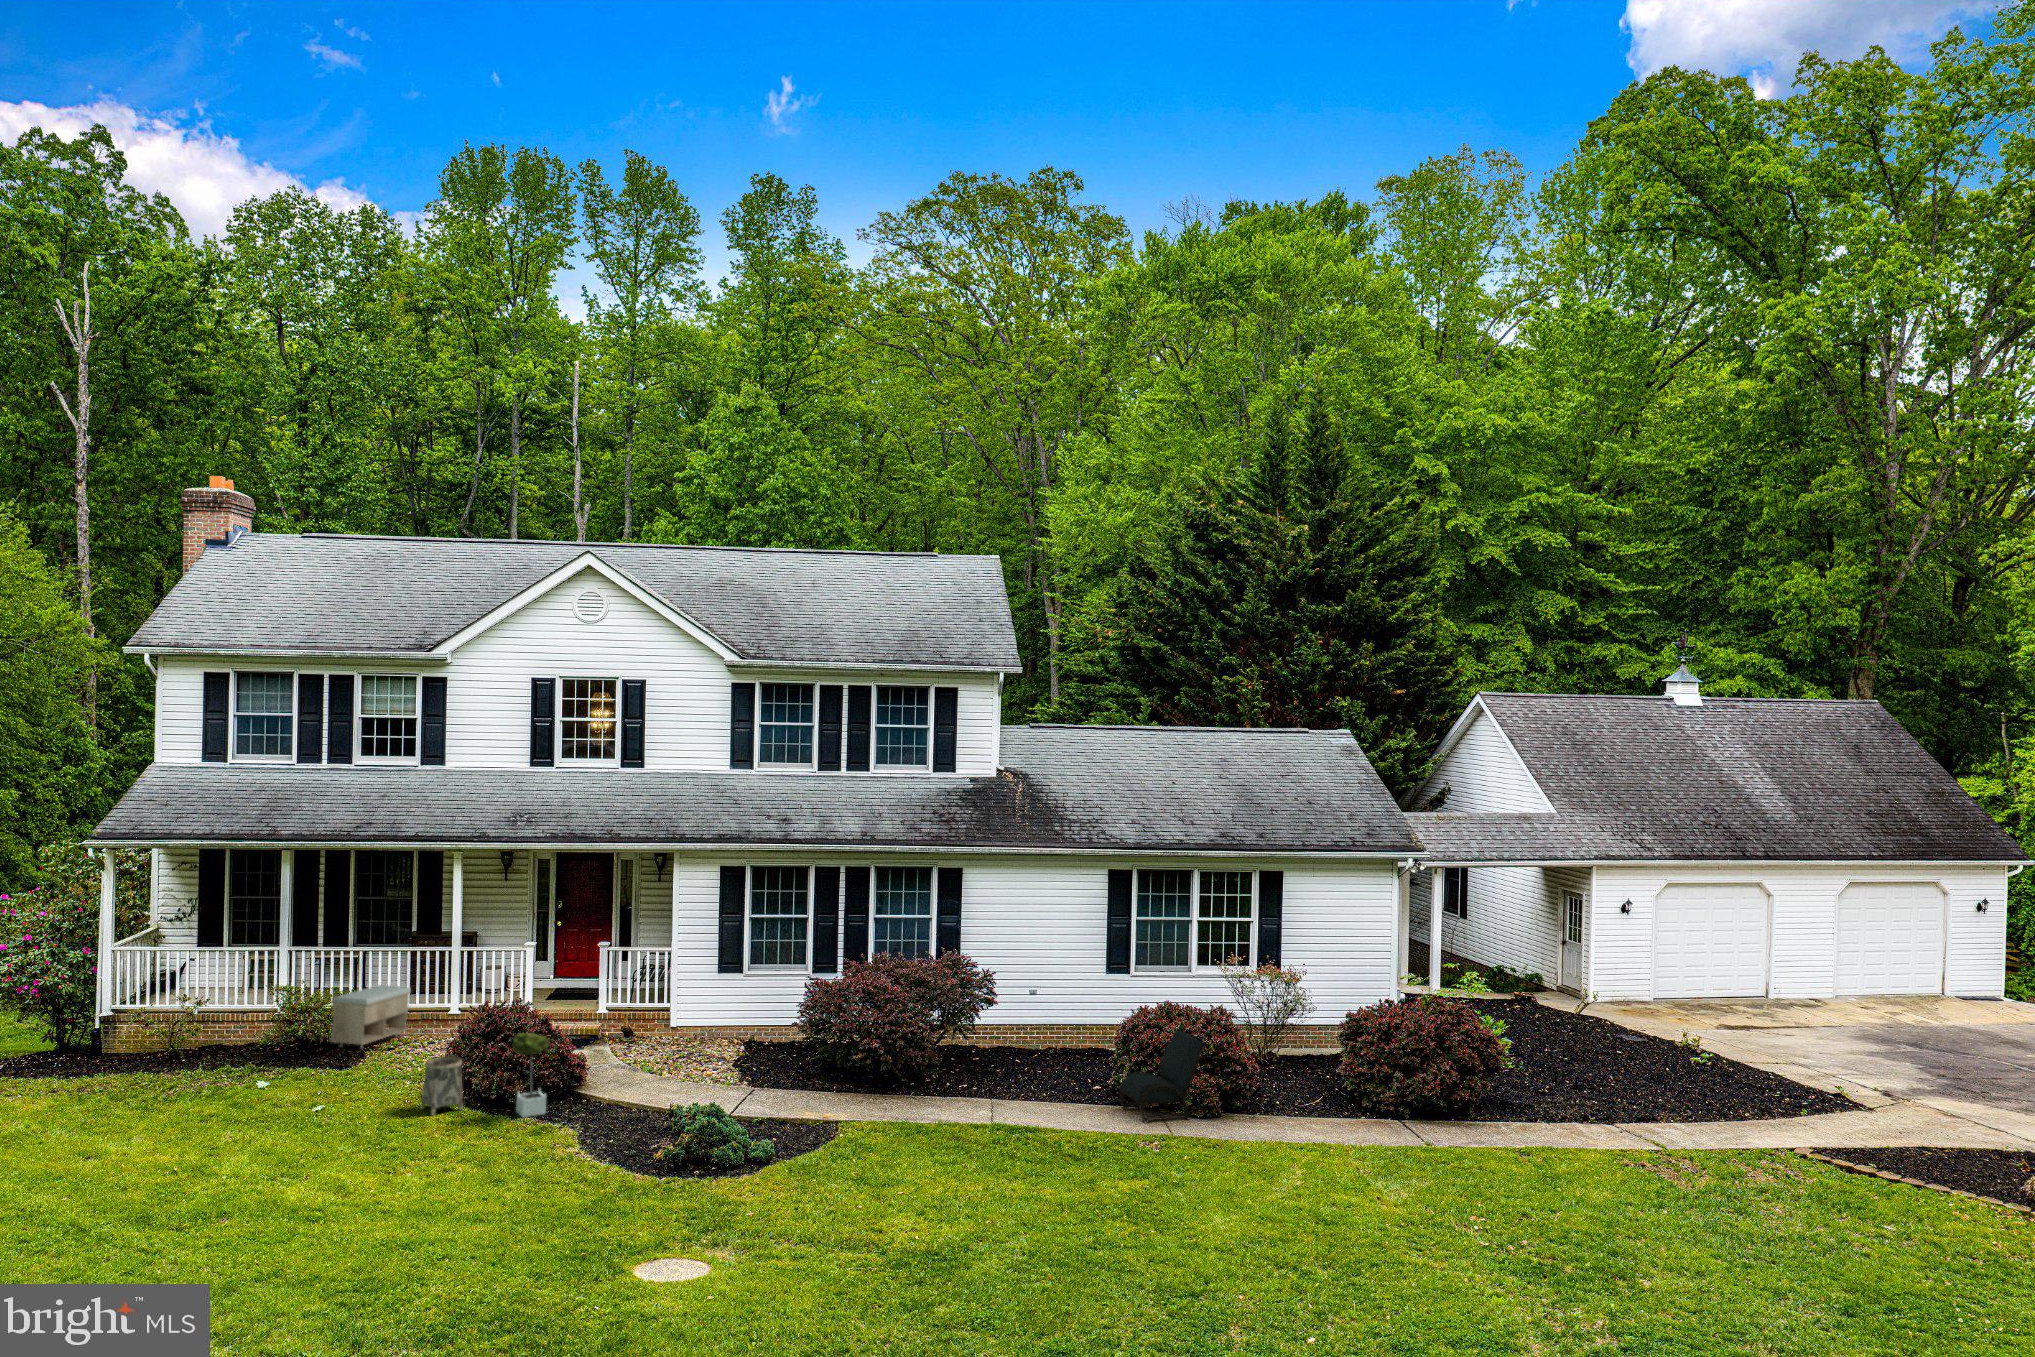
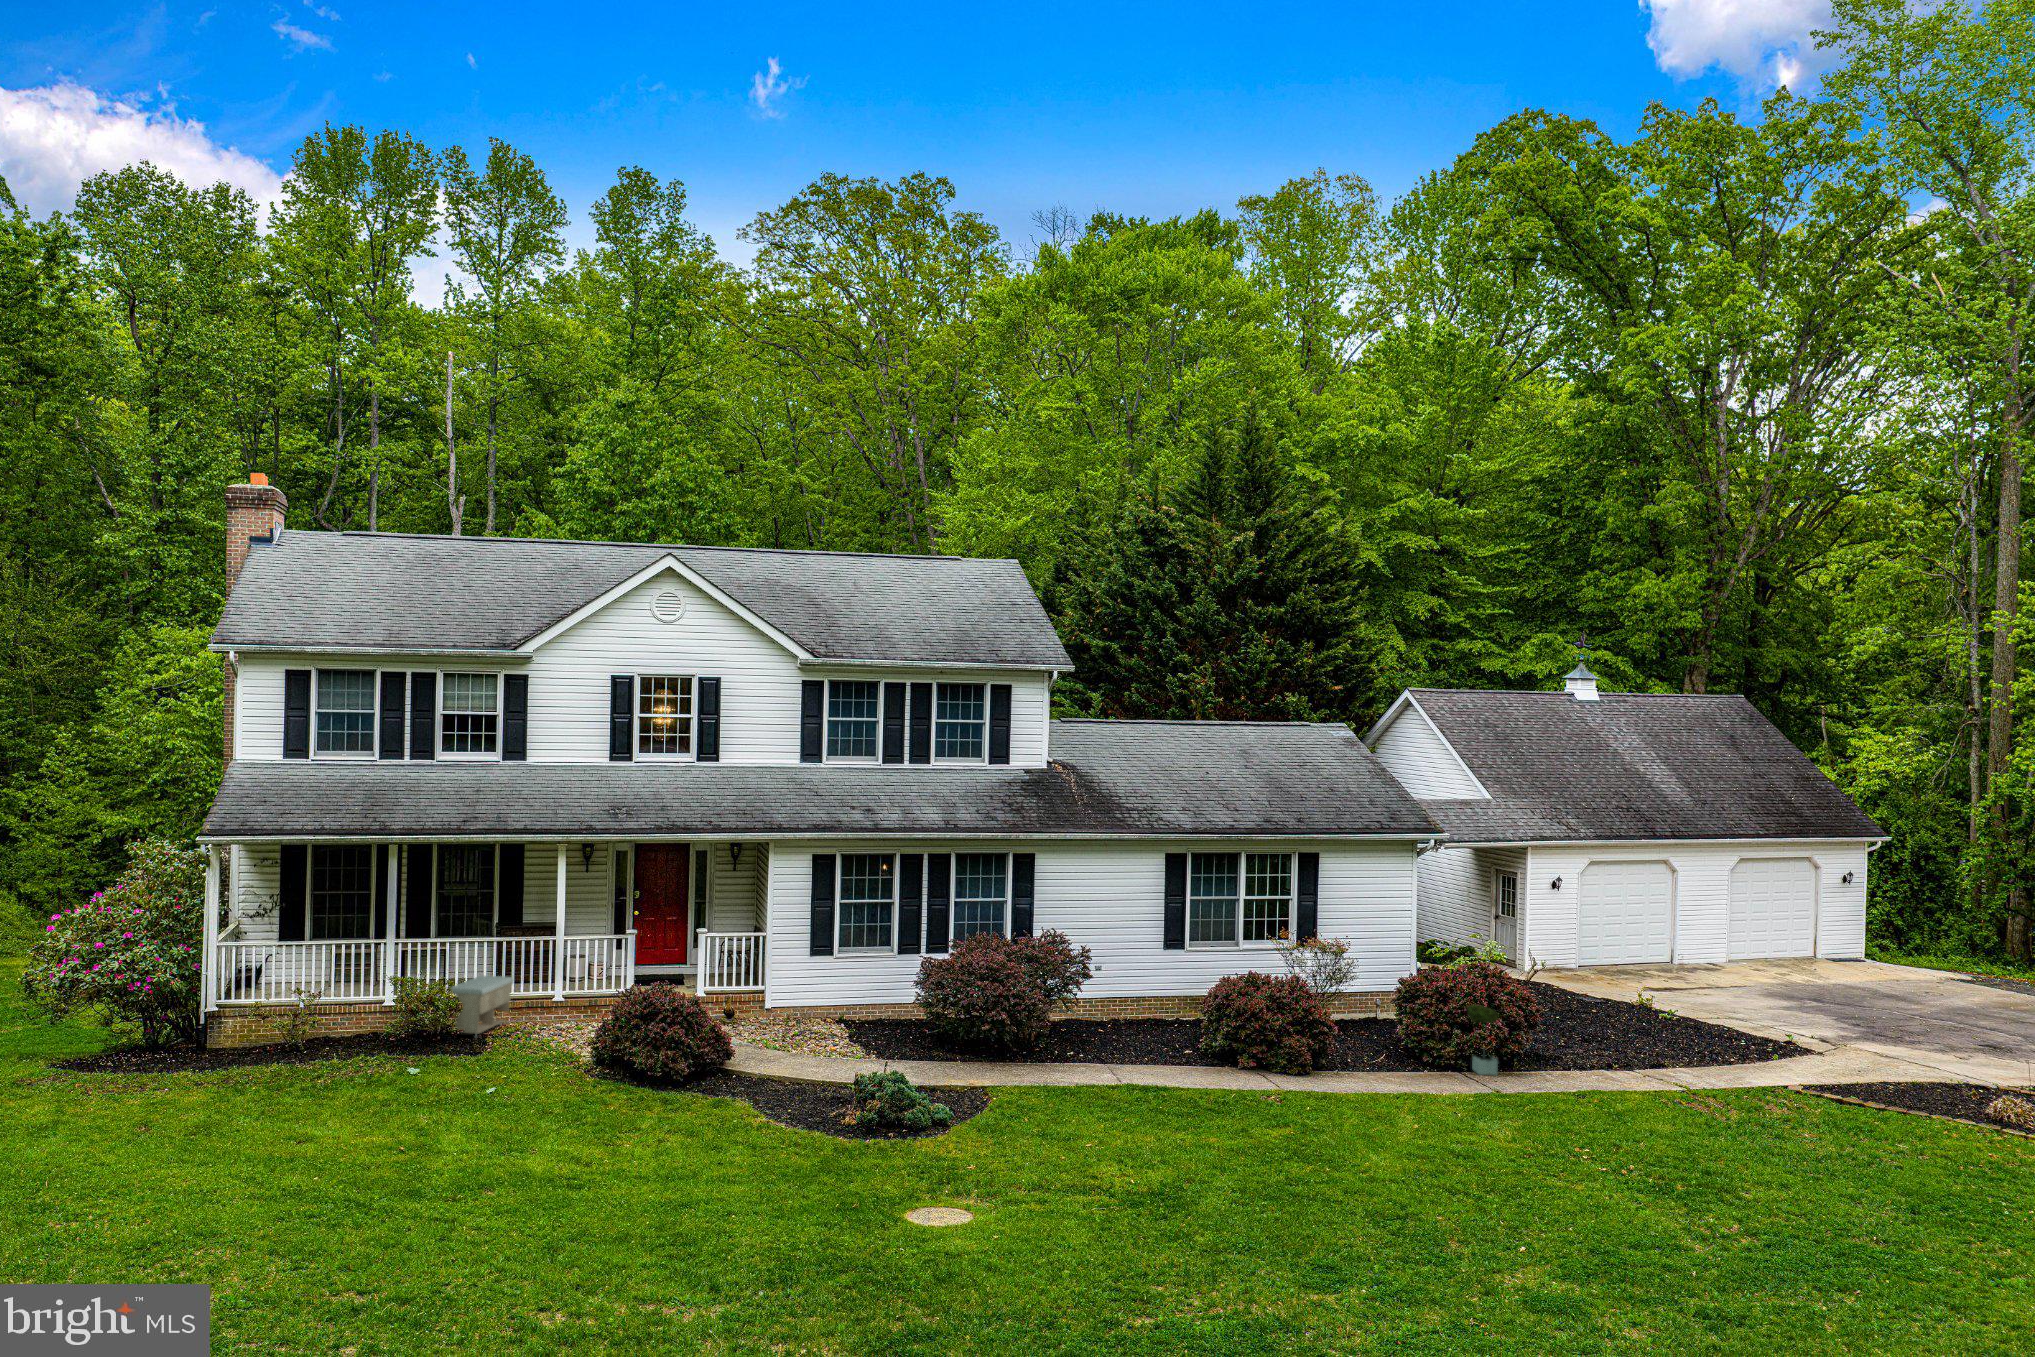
lounge chair: present [1119,1031,1205,1123] -> none [1219,998,1297,1081]
potted tree: present [512,1033,550,1117] -> present [1467,1004,1498,1075]
basket: present [421,1056,463,1115] -> none [586,1041,627,1097]

